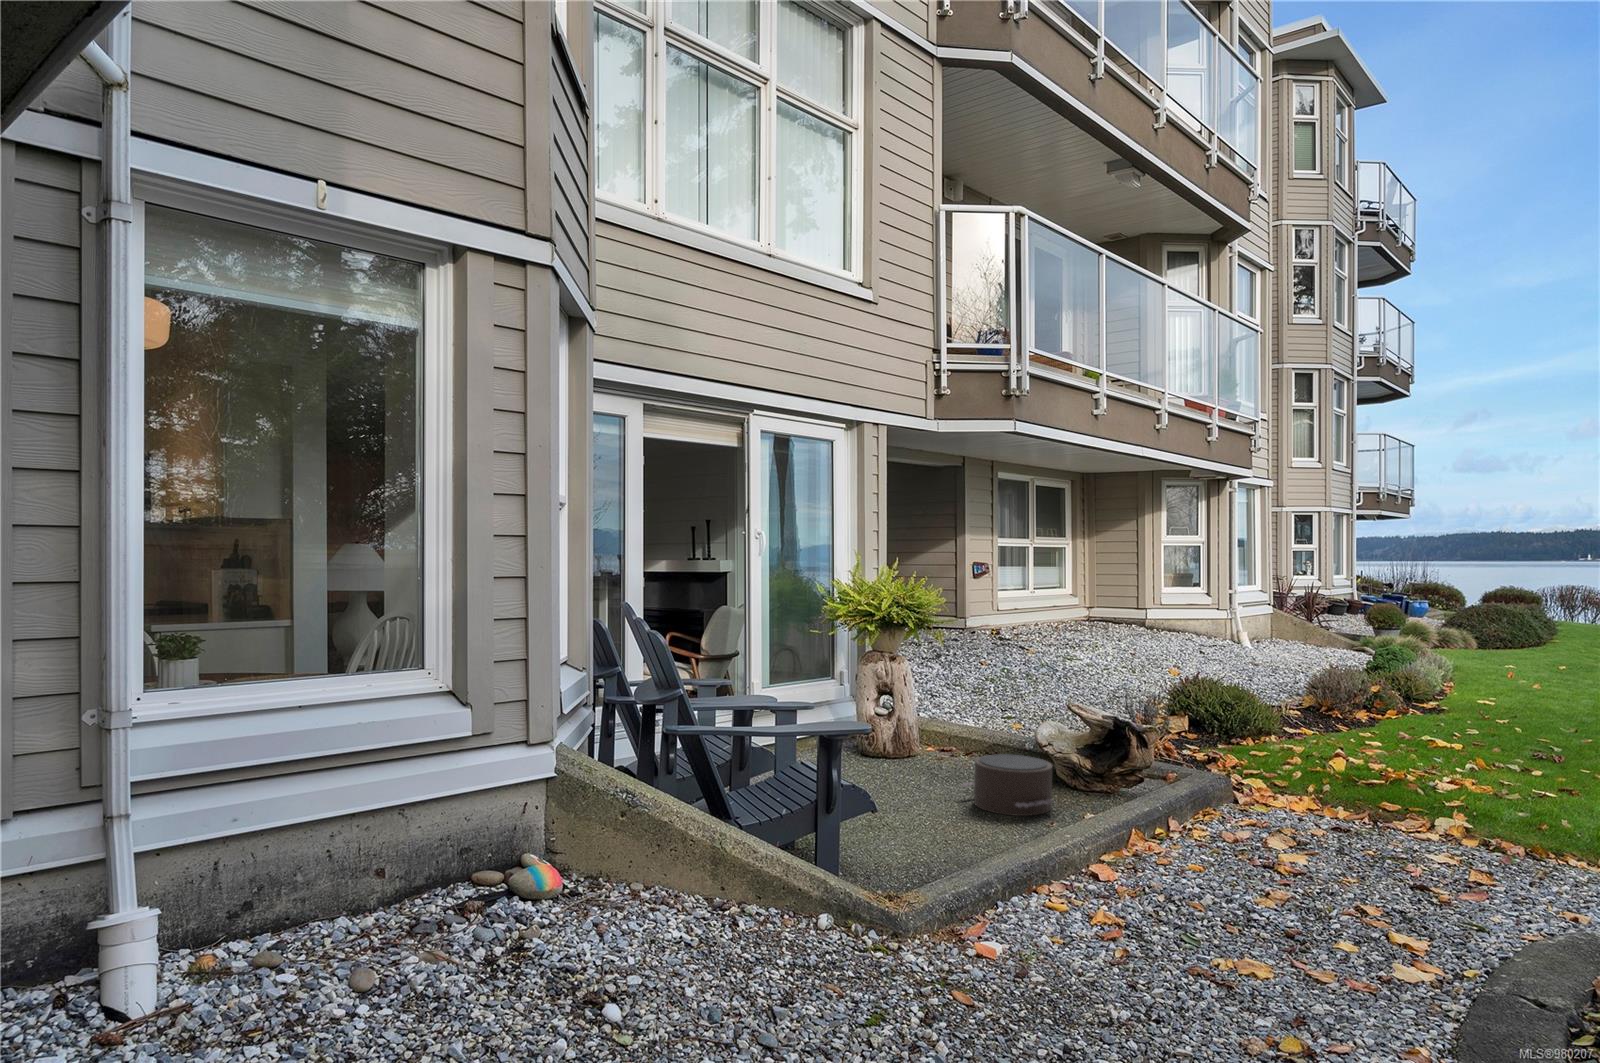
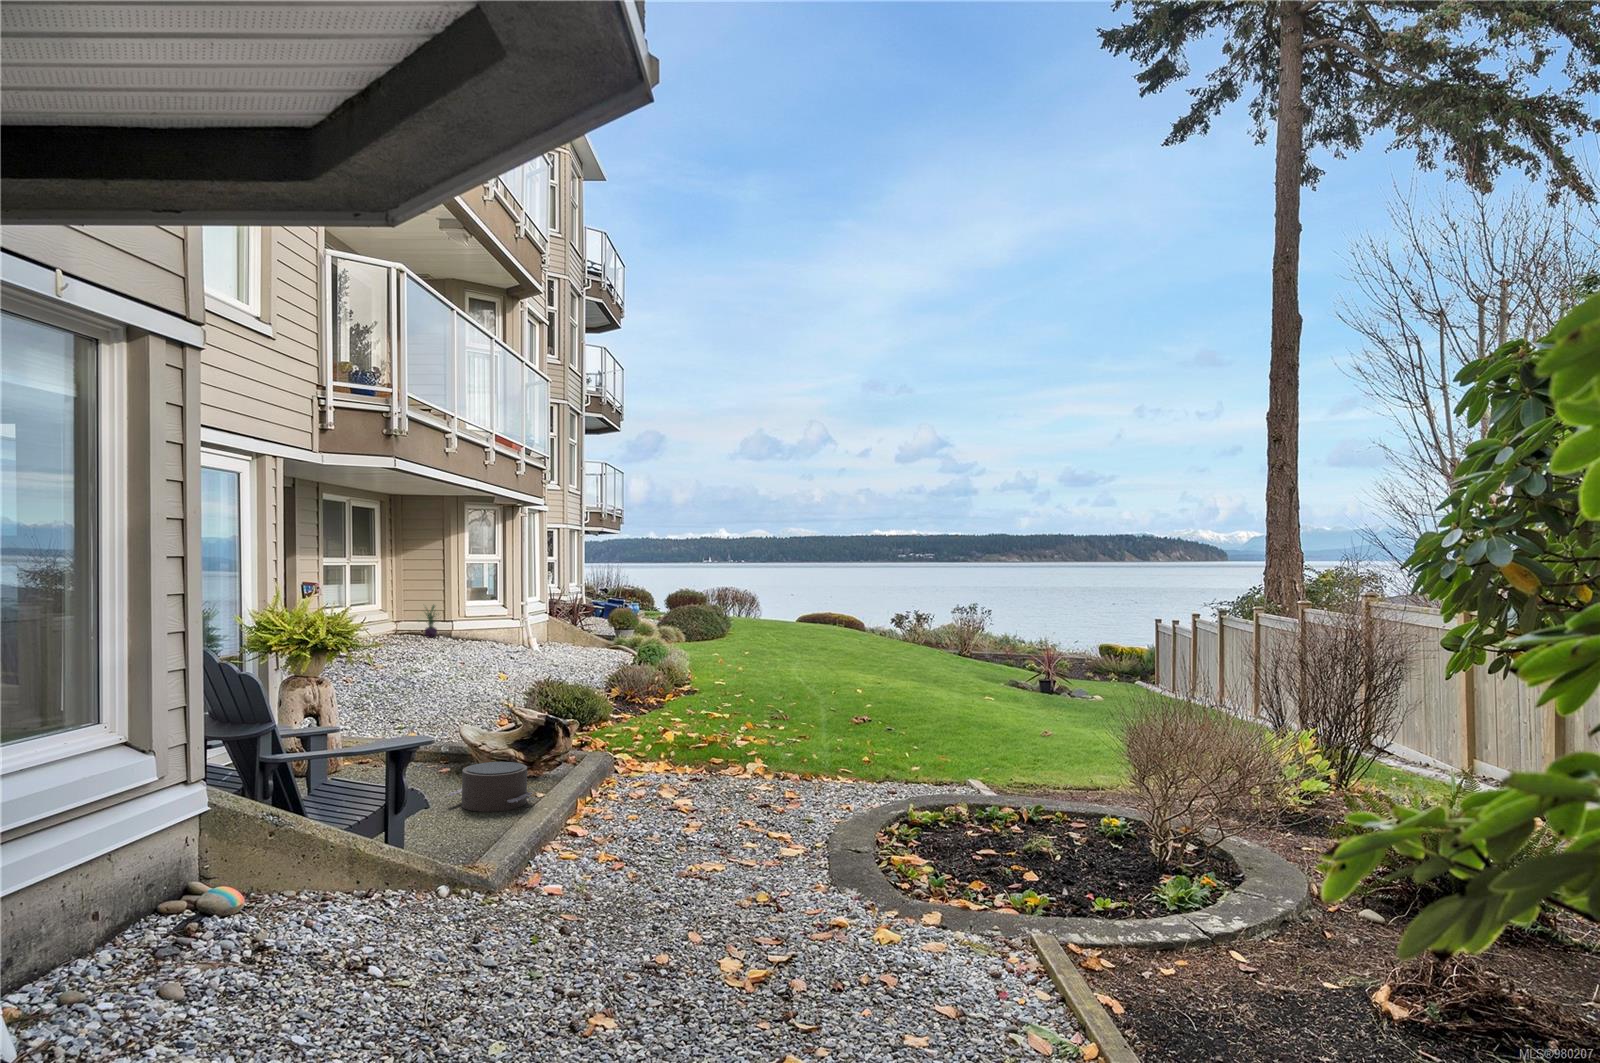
decorative plant: none [1103,590,1145,626] -> present [425,605,437,637]

